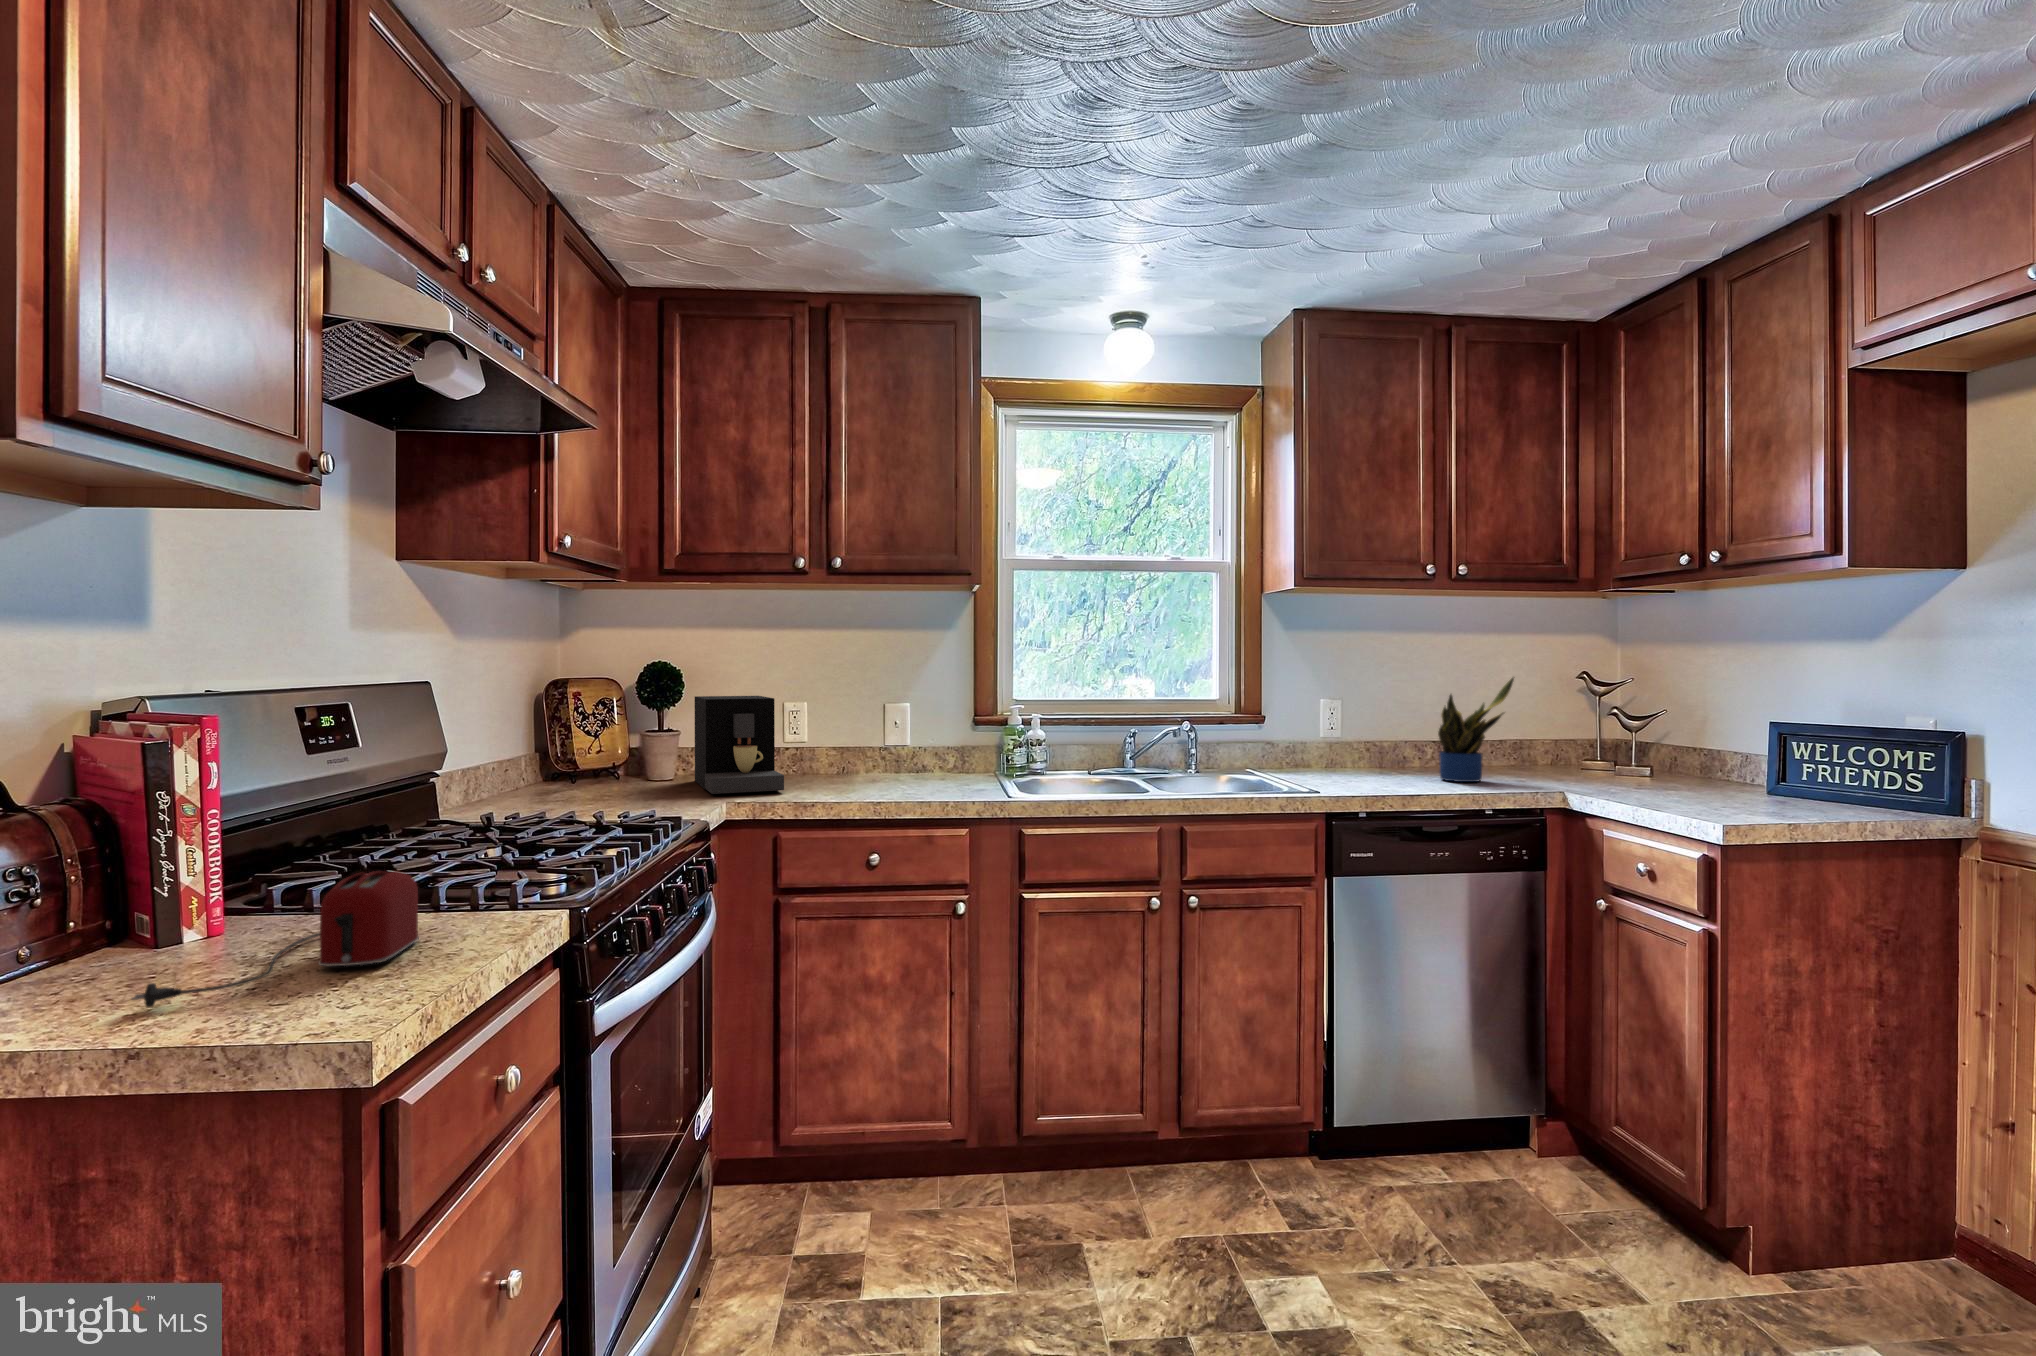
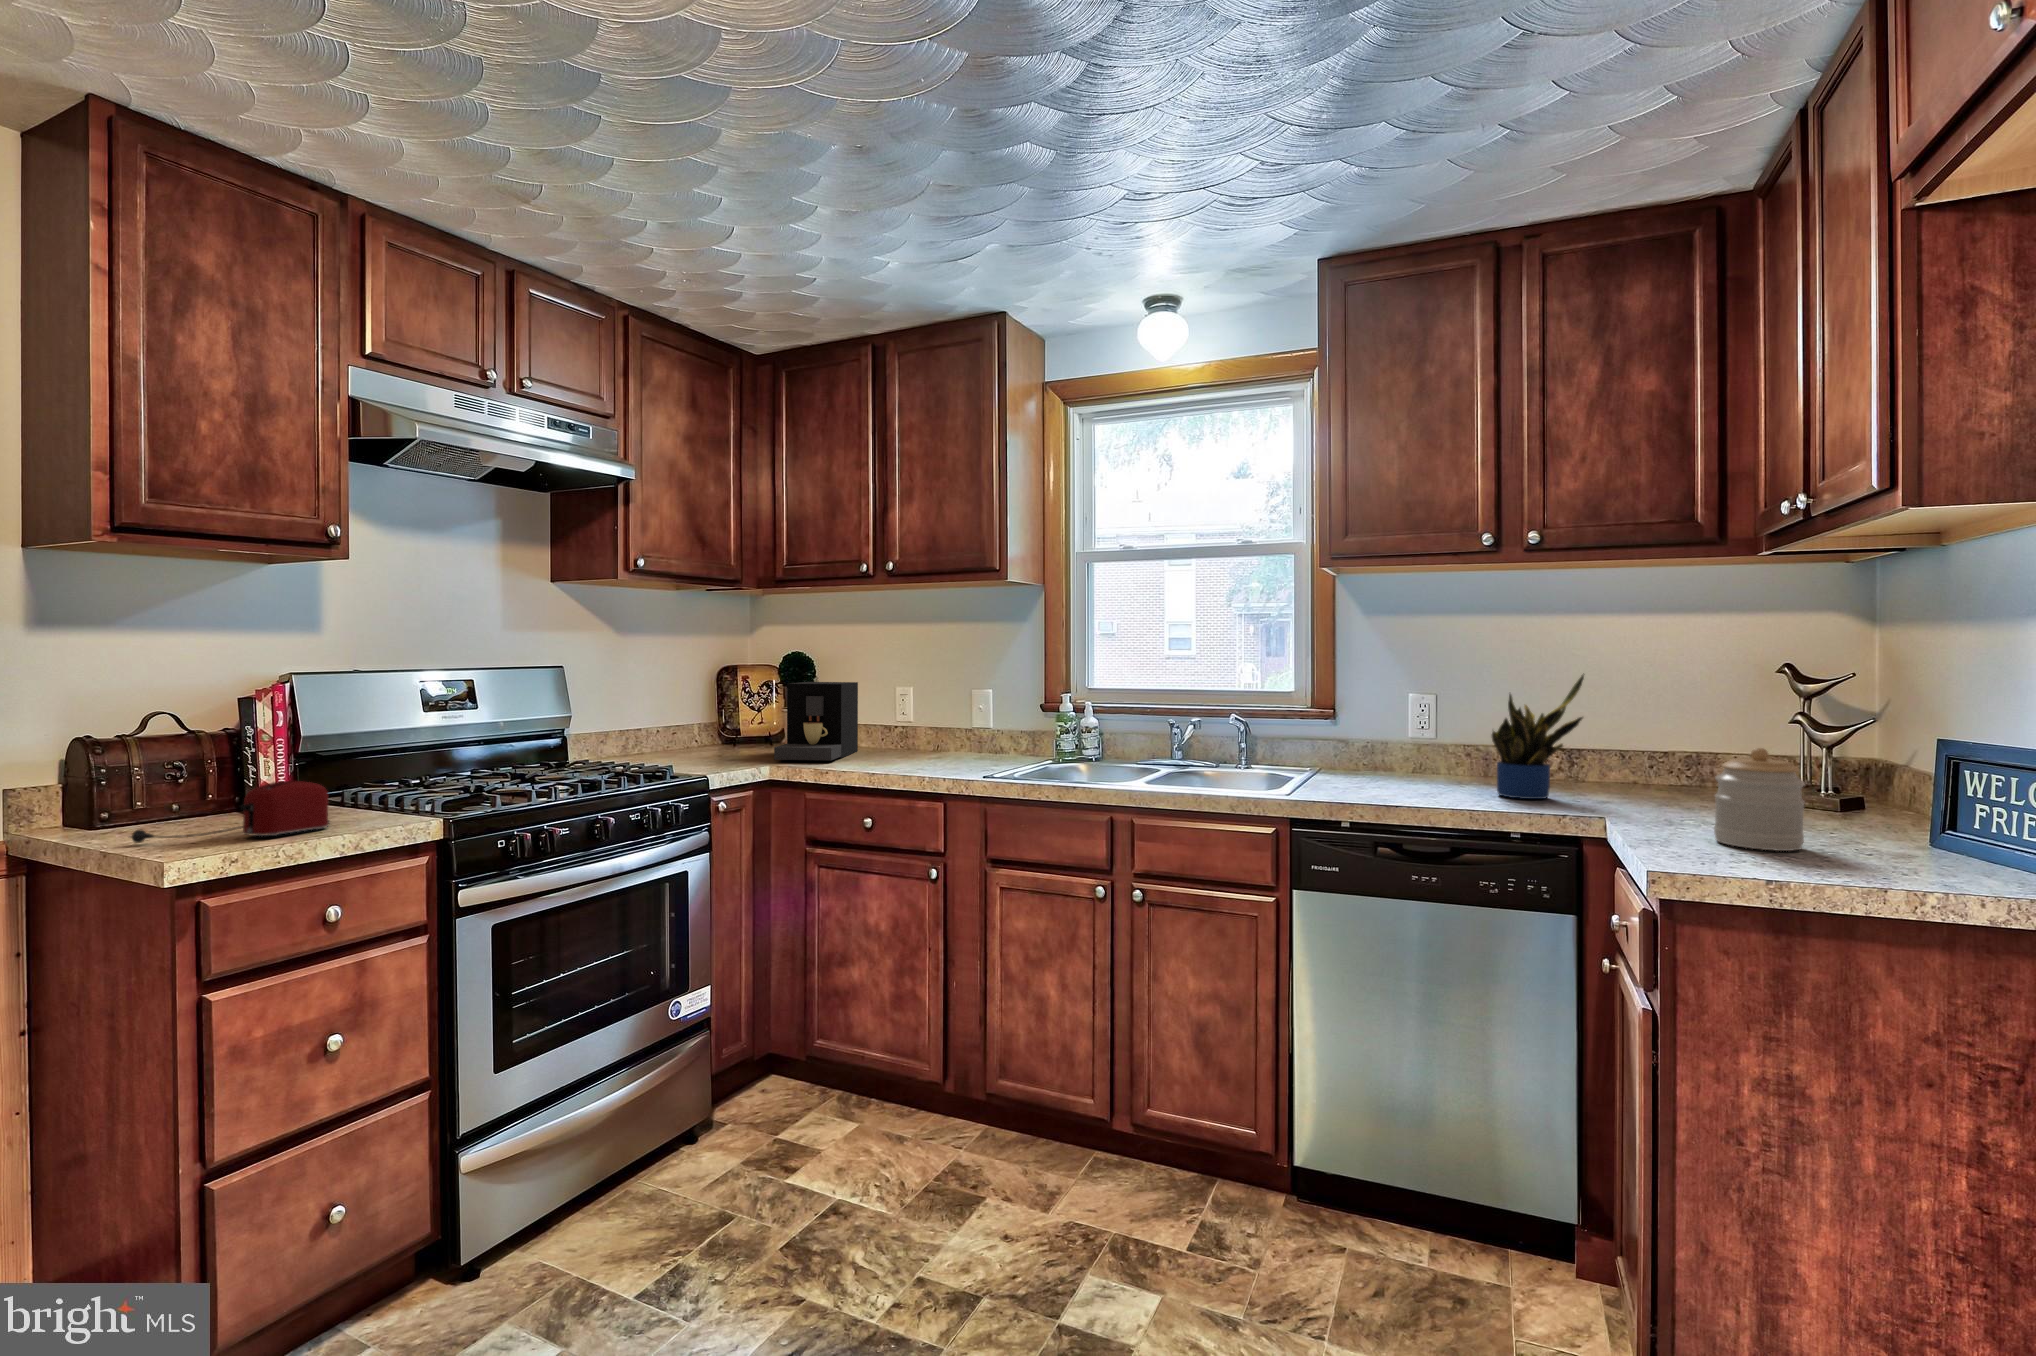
jar: none [1666,731,1730,806] -> present [1714,748,1805,851]

